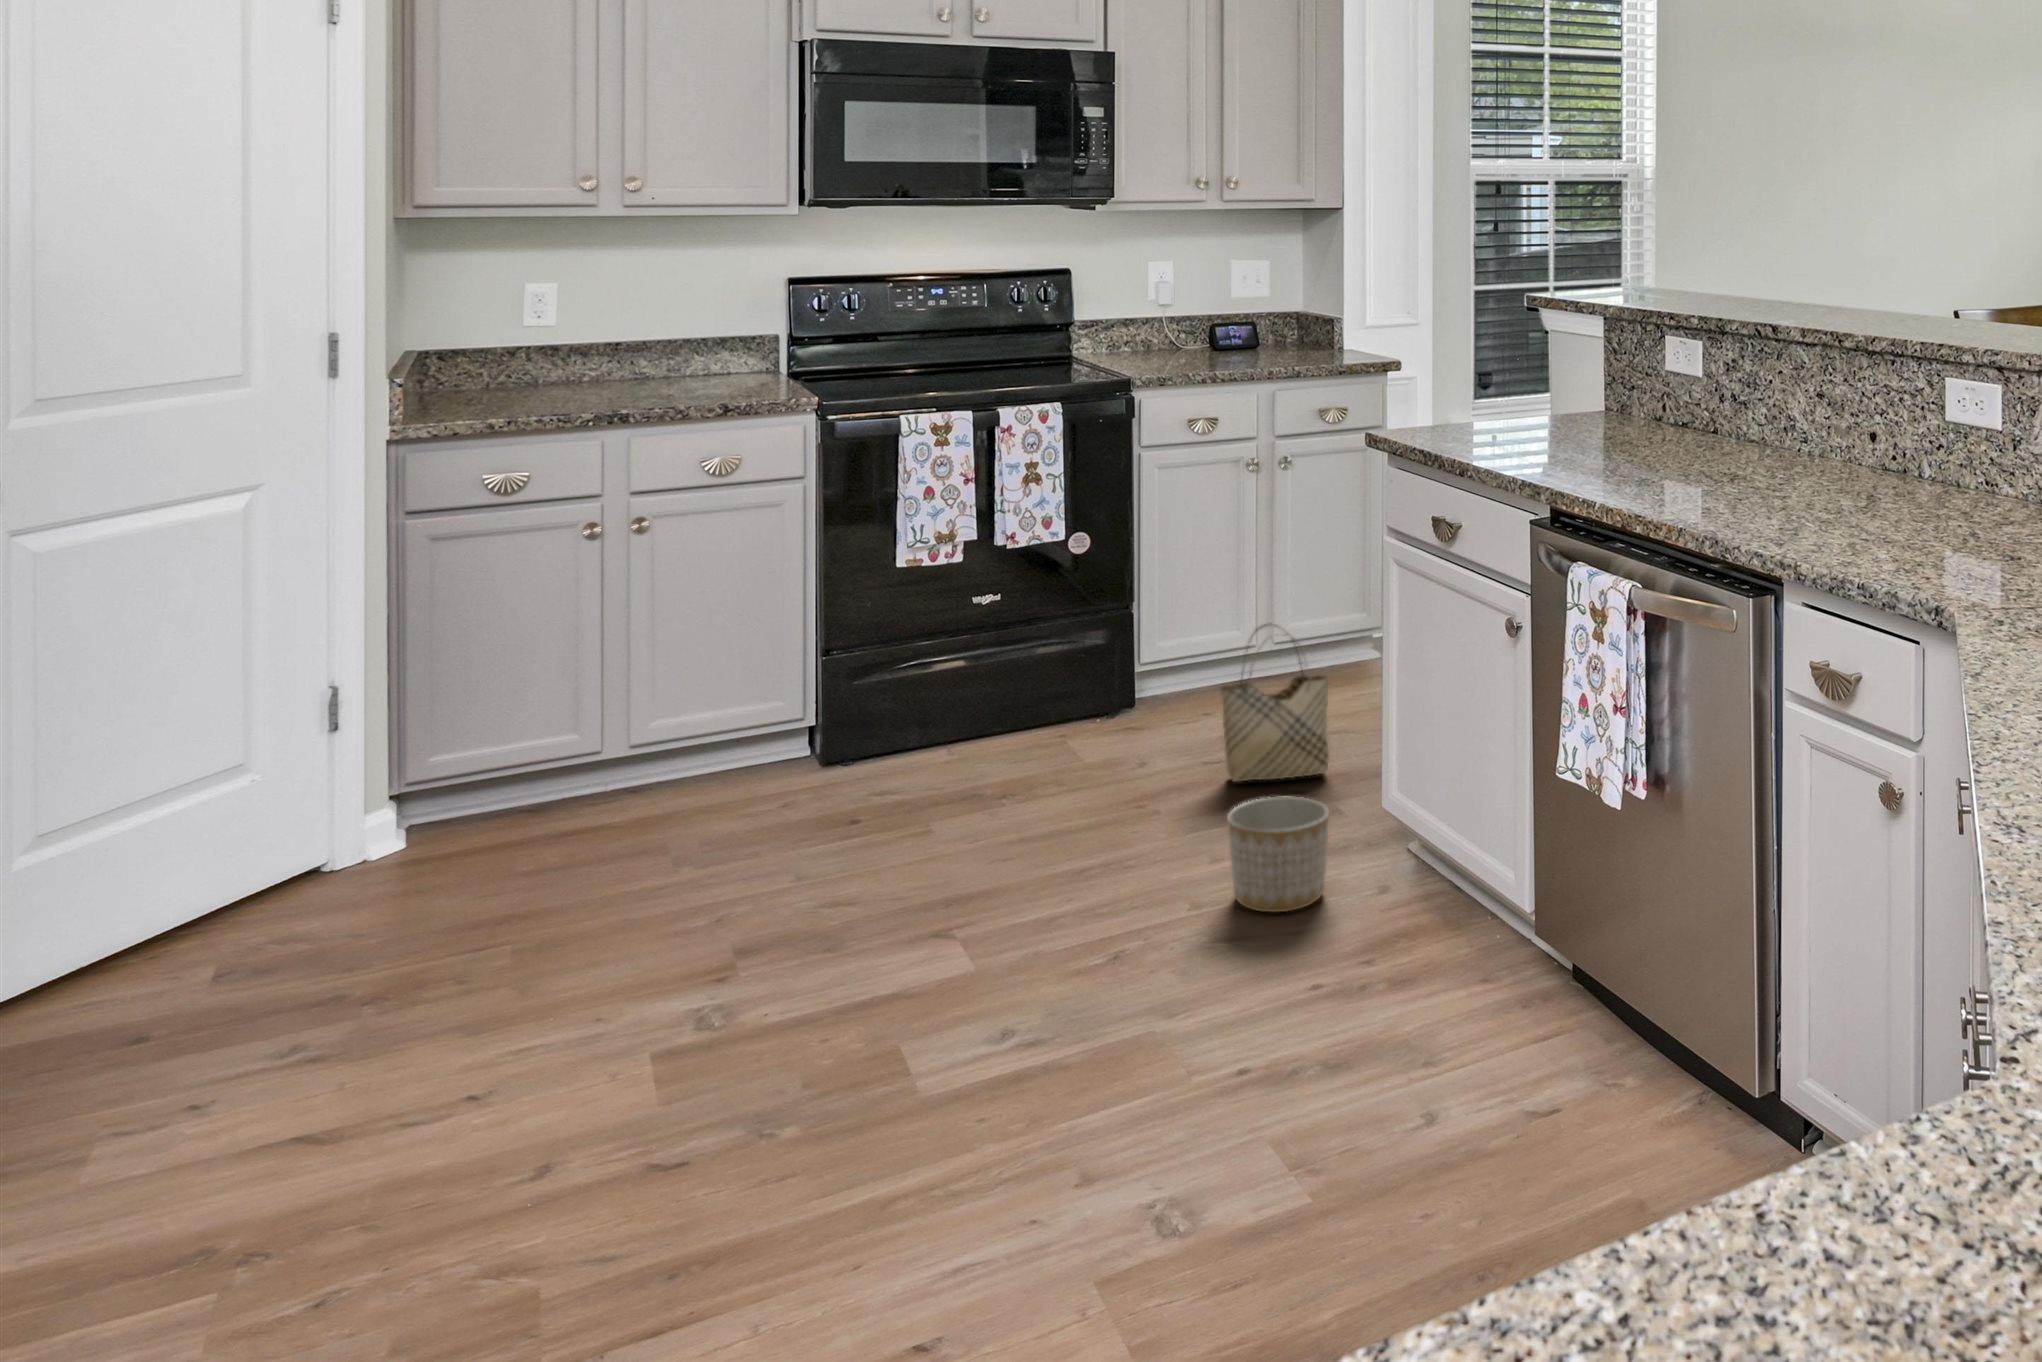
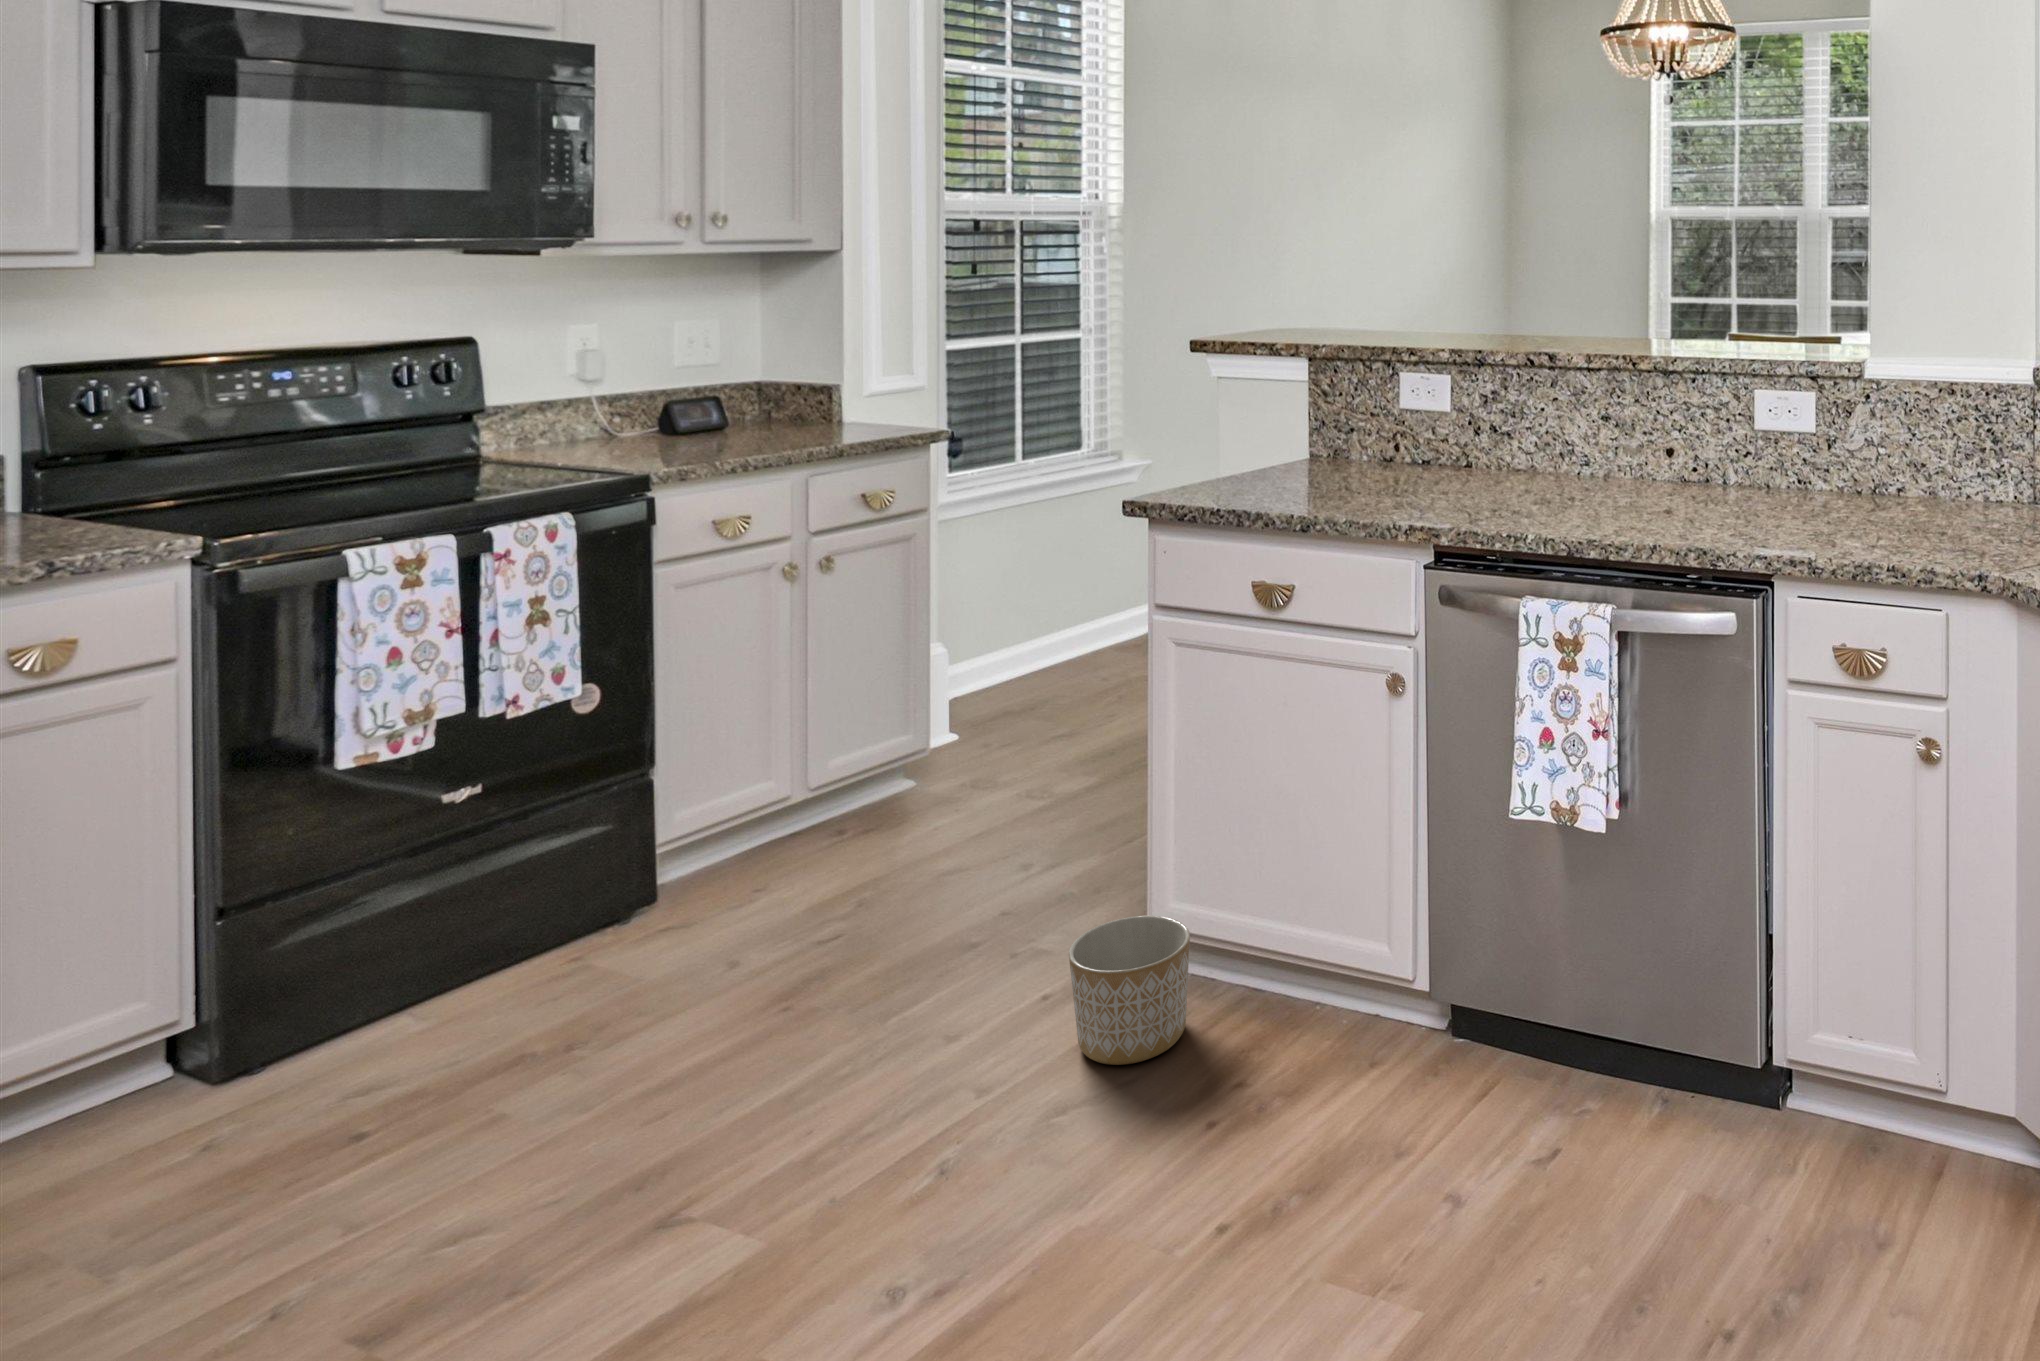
woven basket: present [1221,624,1329,782] -> none [886,734,1013,928]

